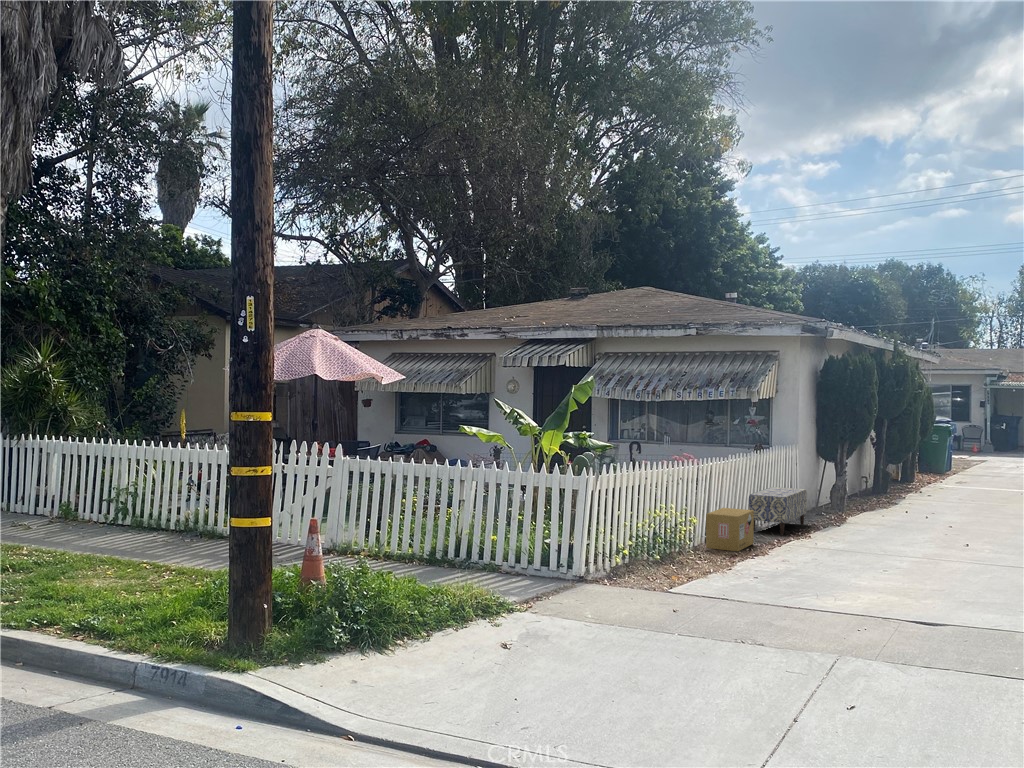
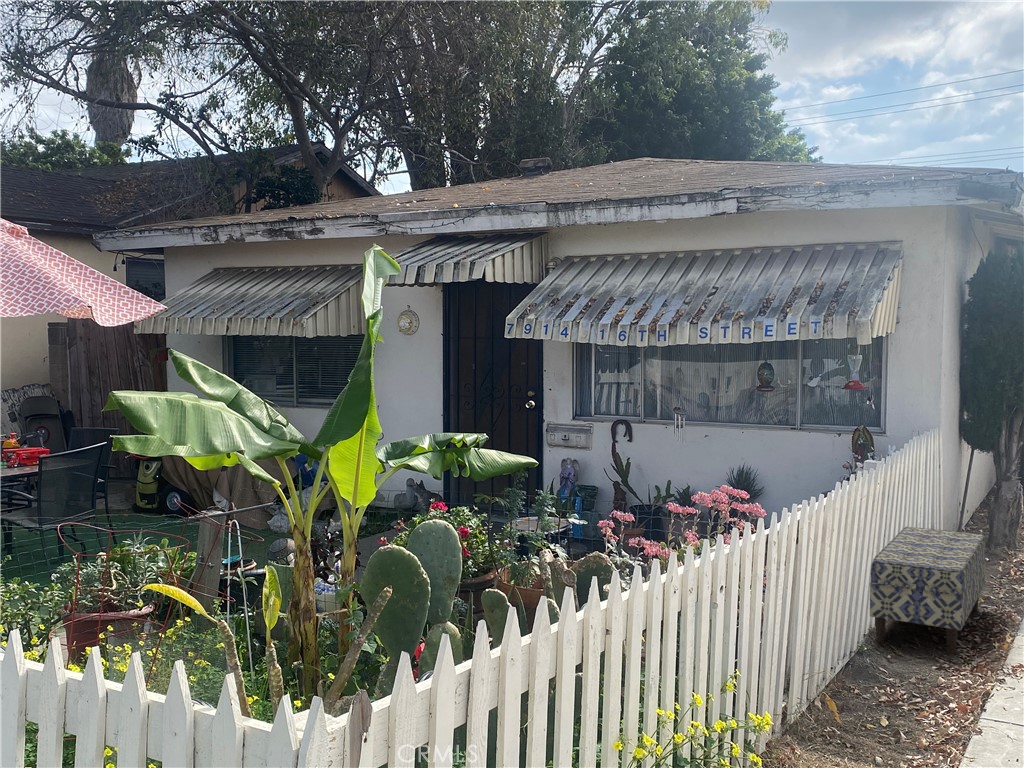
cardboard box: present [706,508,754,552] -> none [793,616,910,760]

